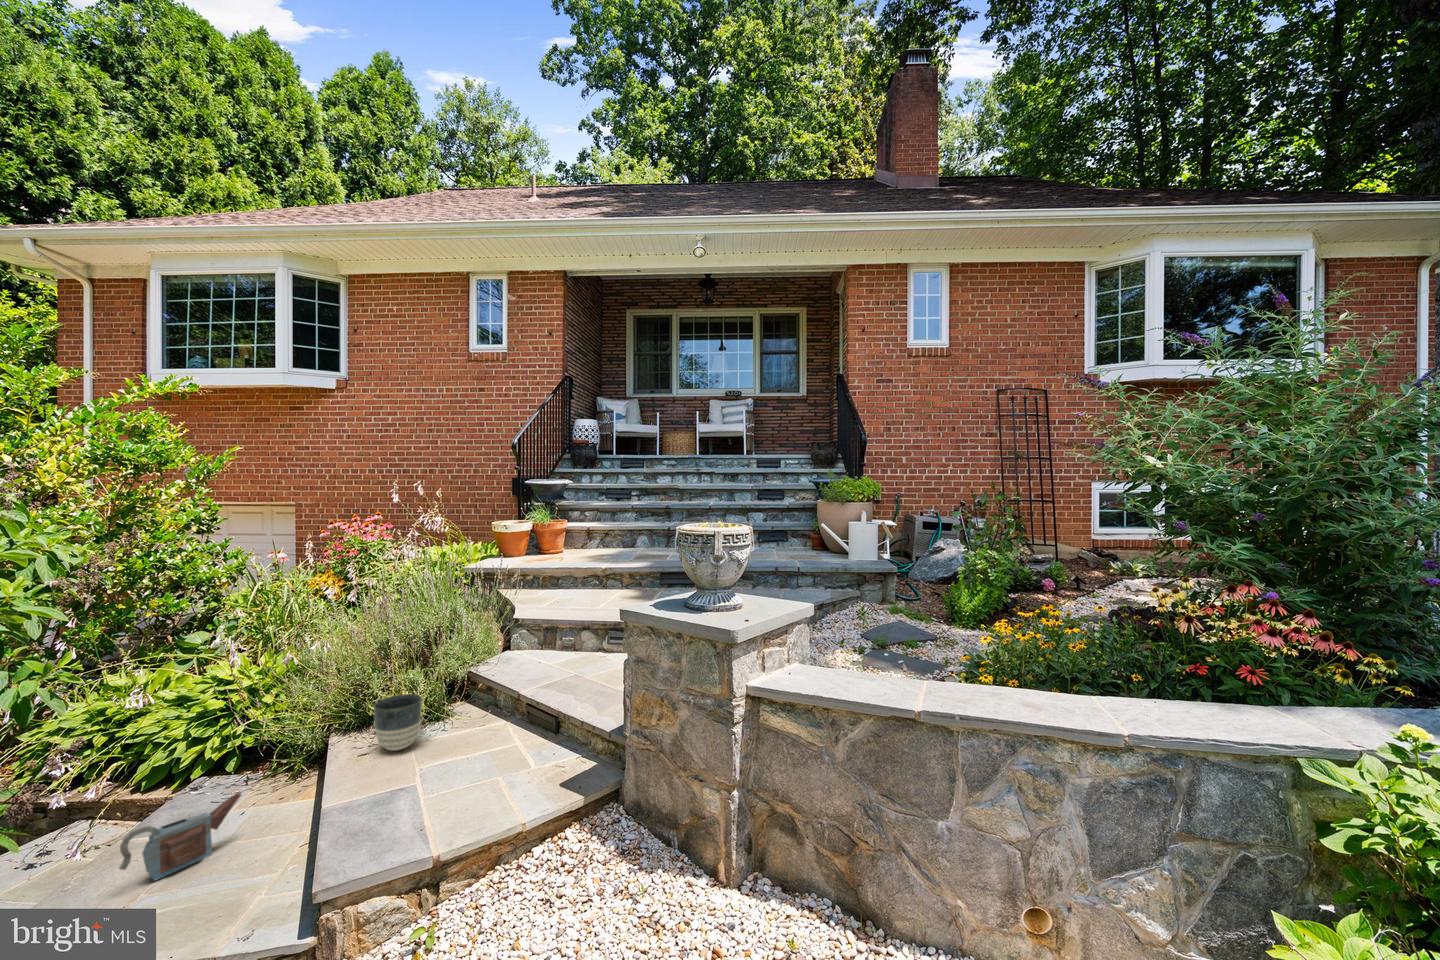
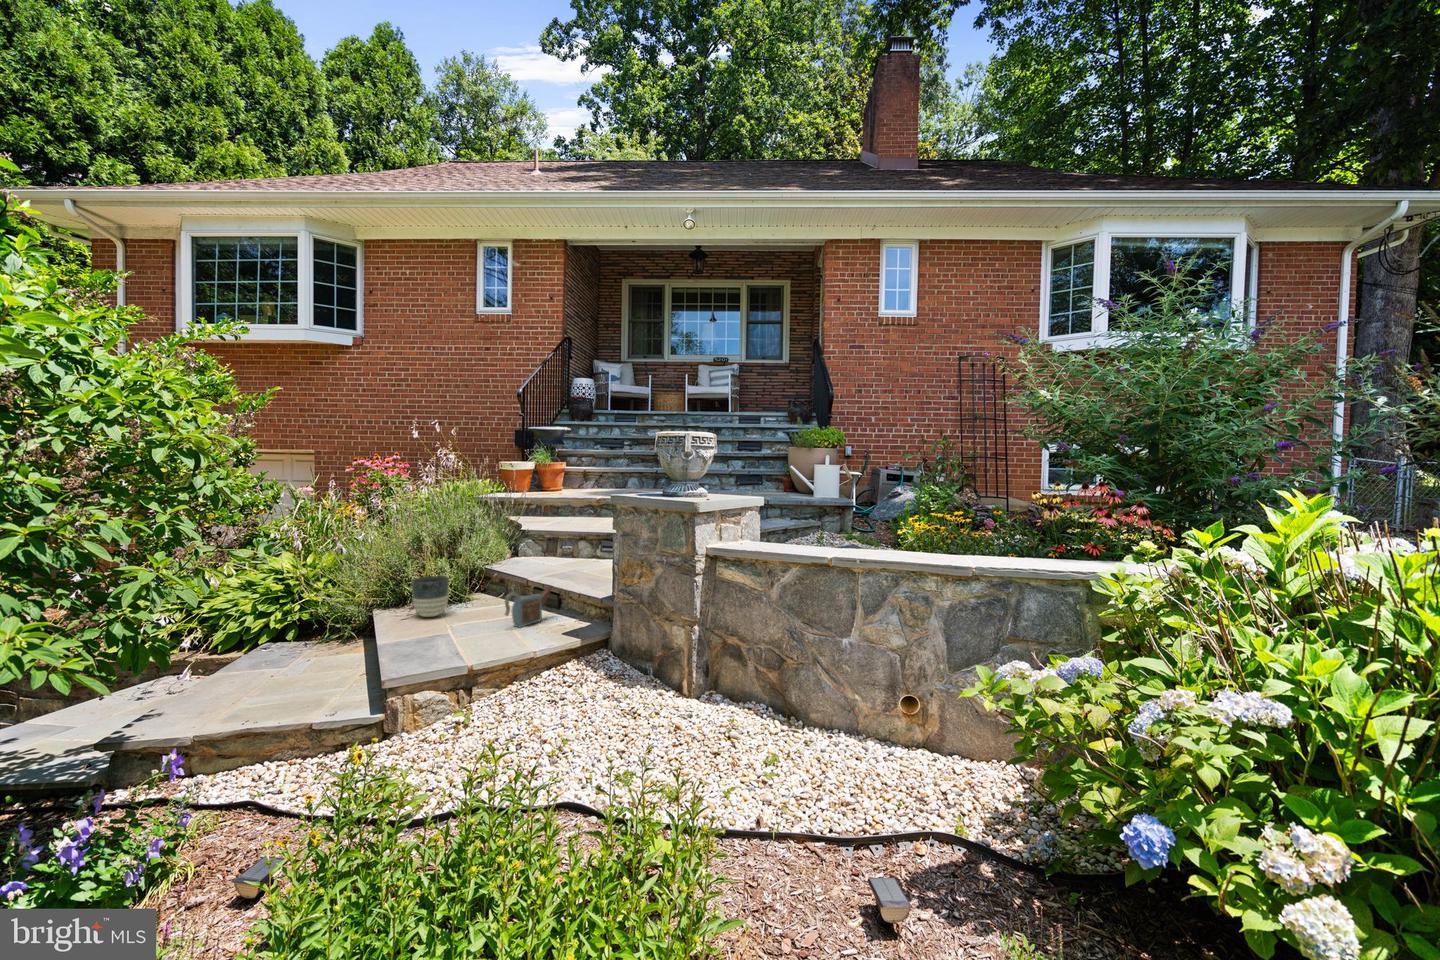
watering can: present [119,793,241,881] -> present [505,585,552,627]

